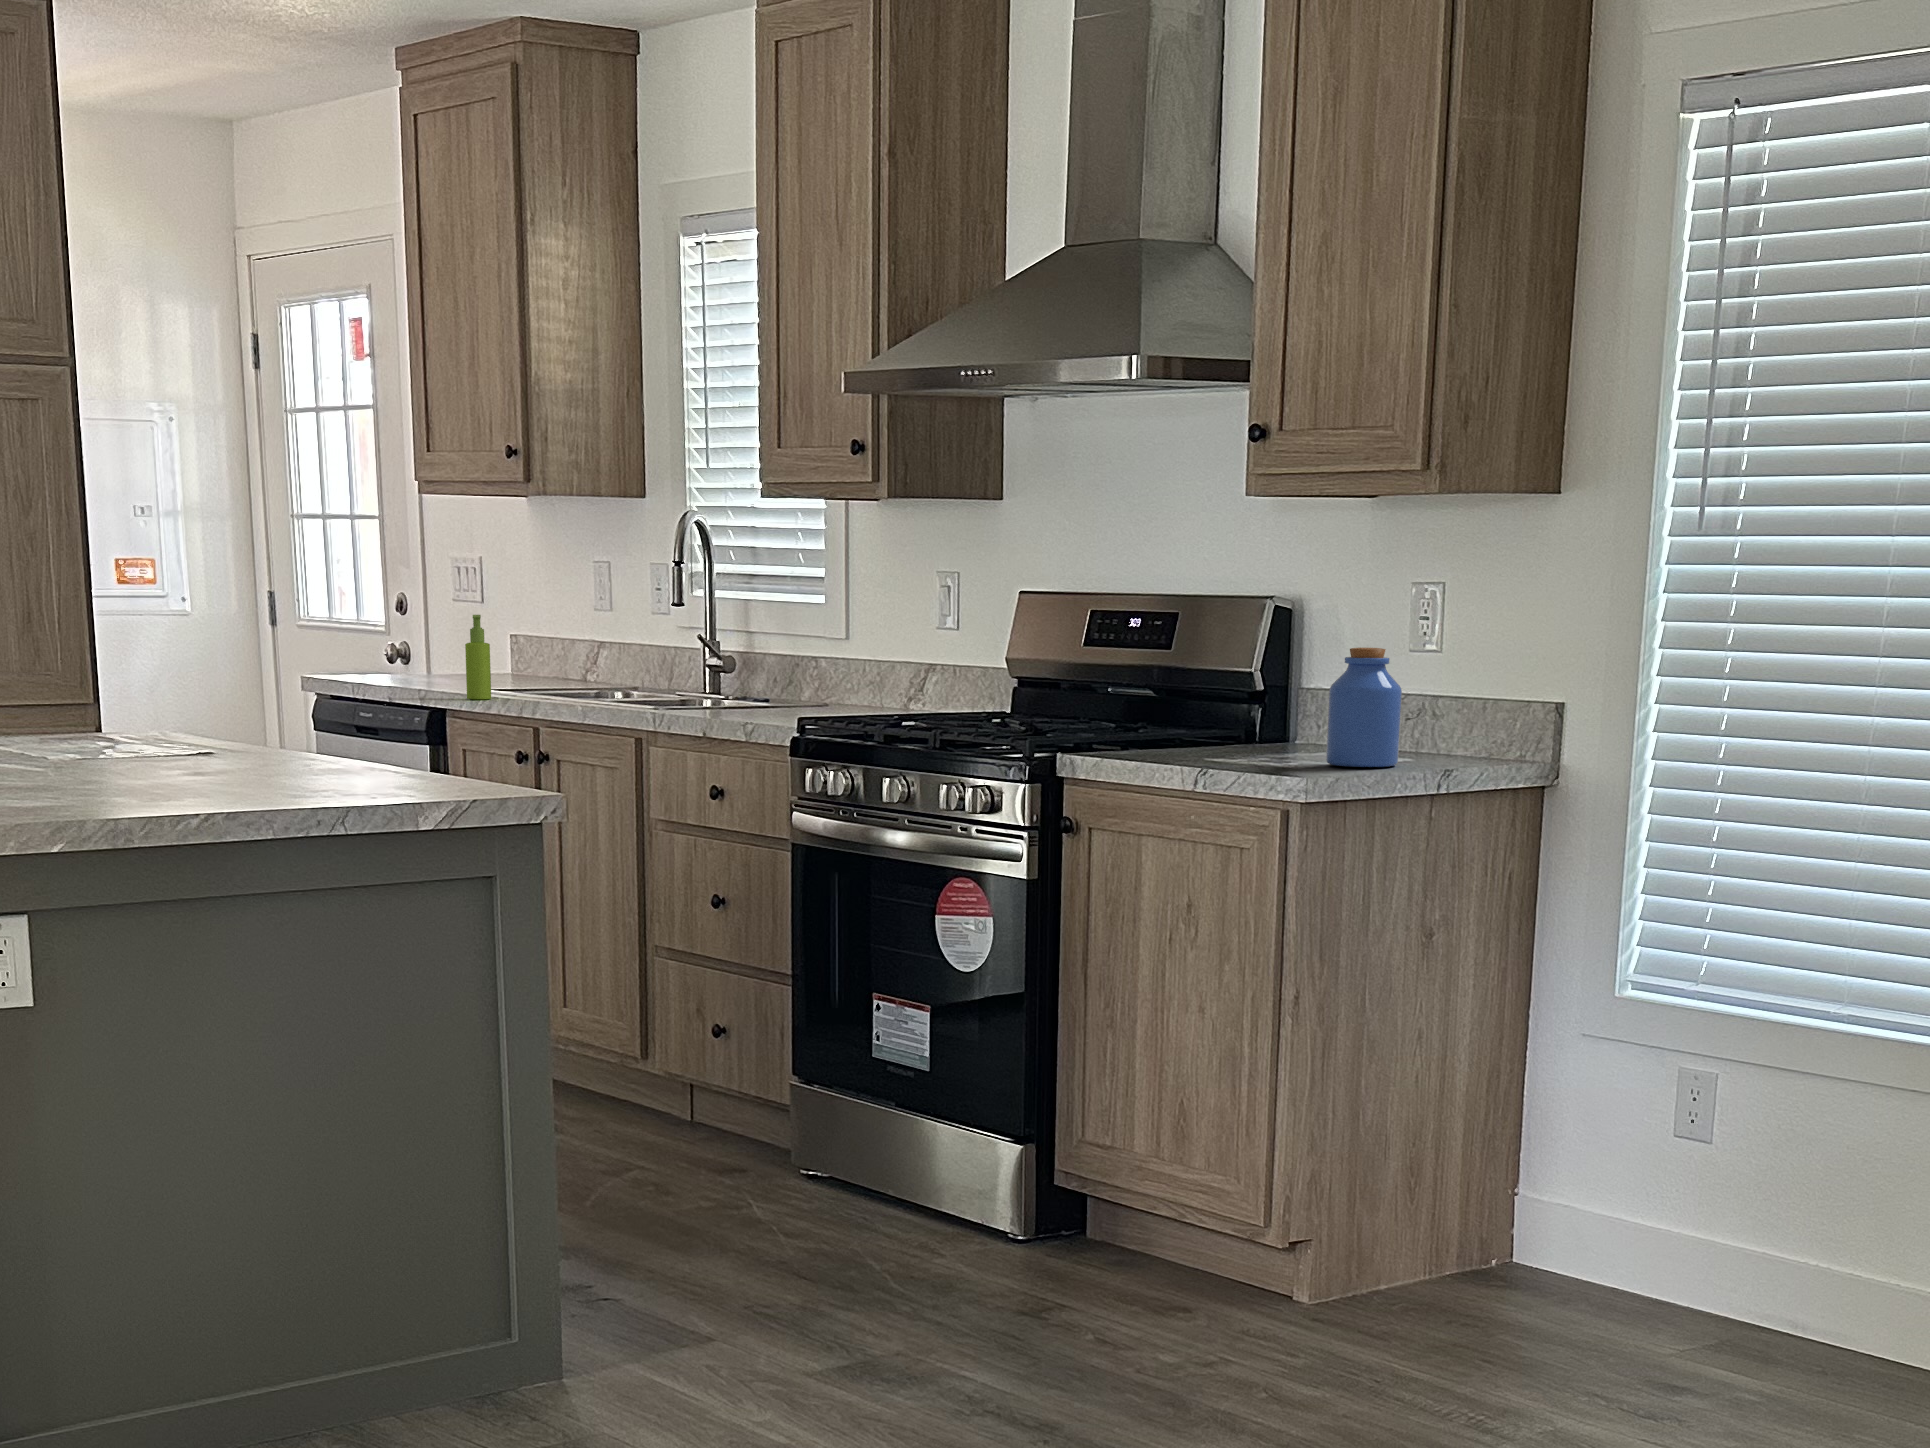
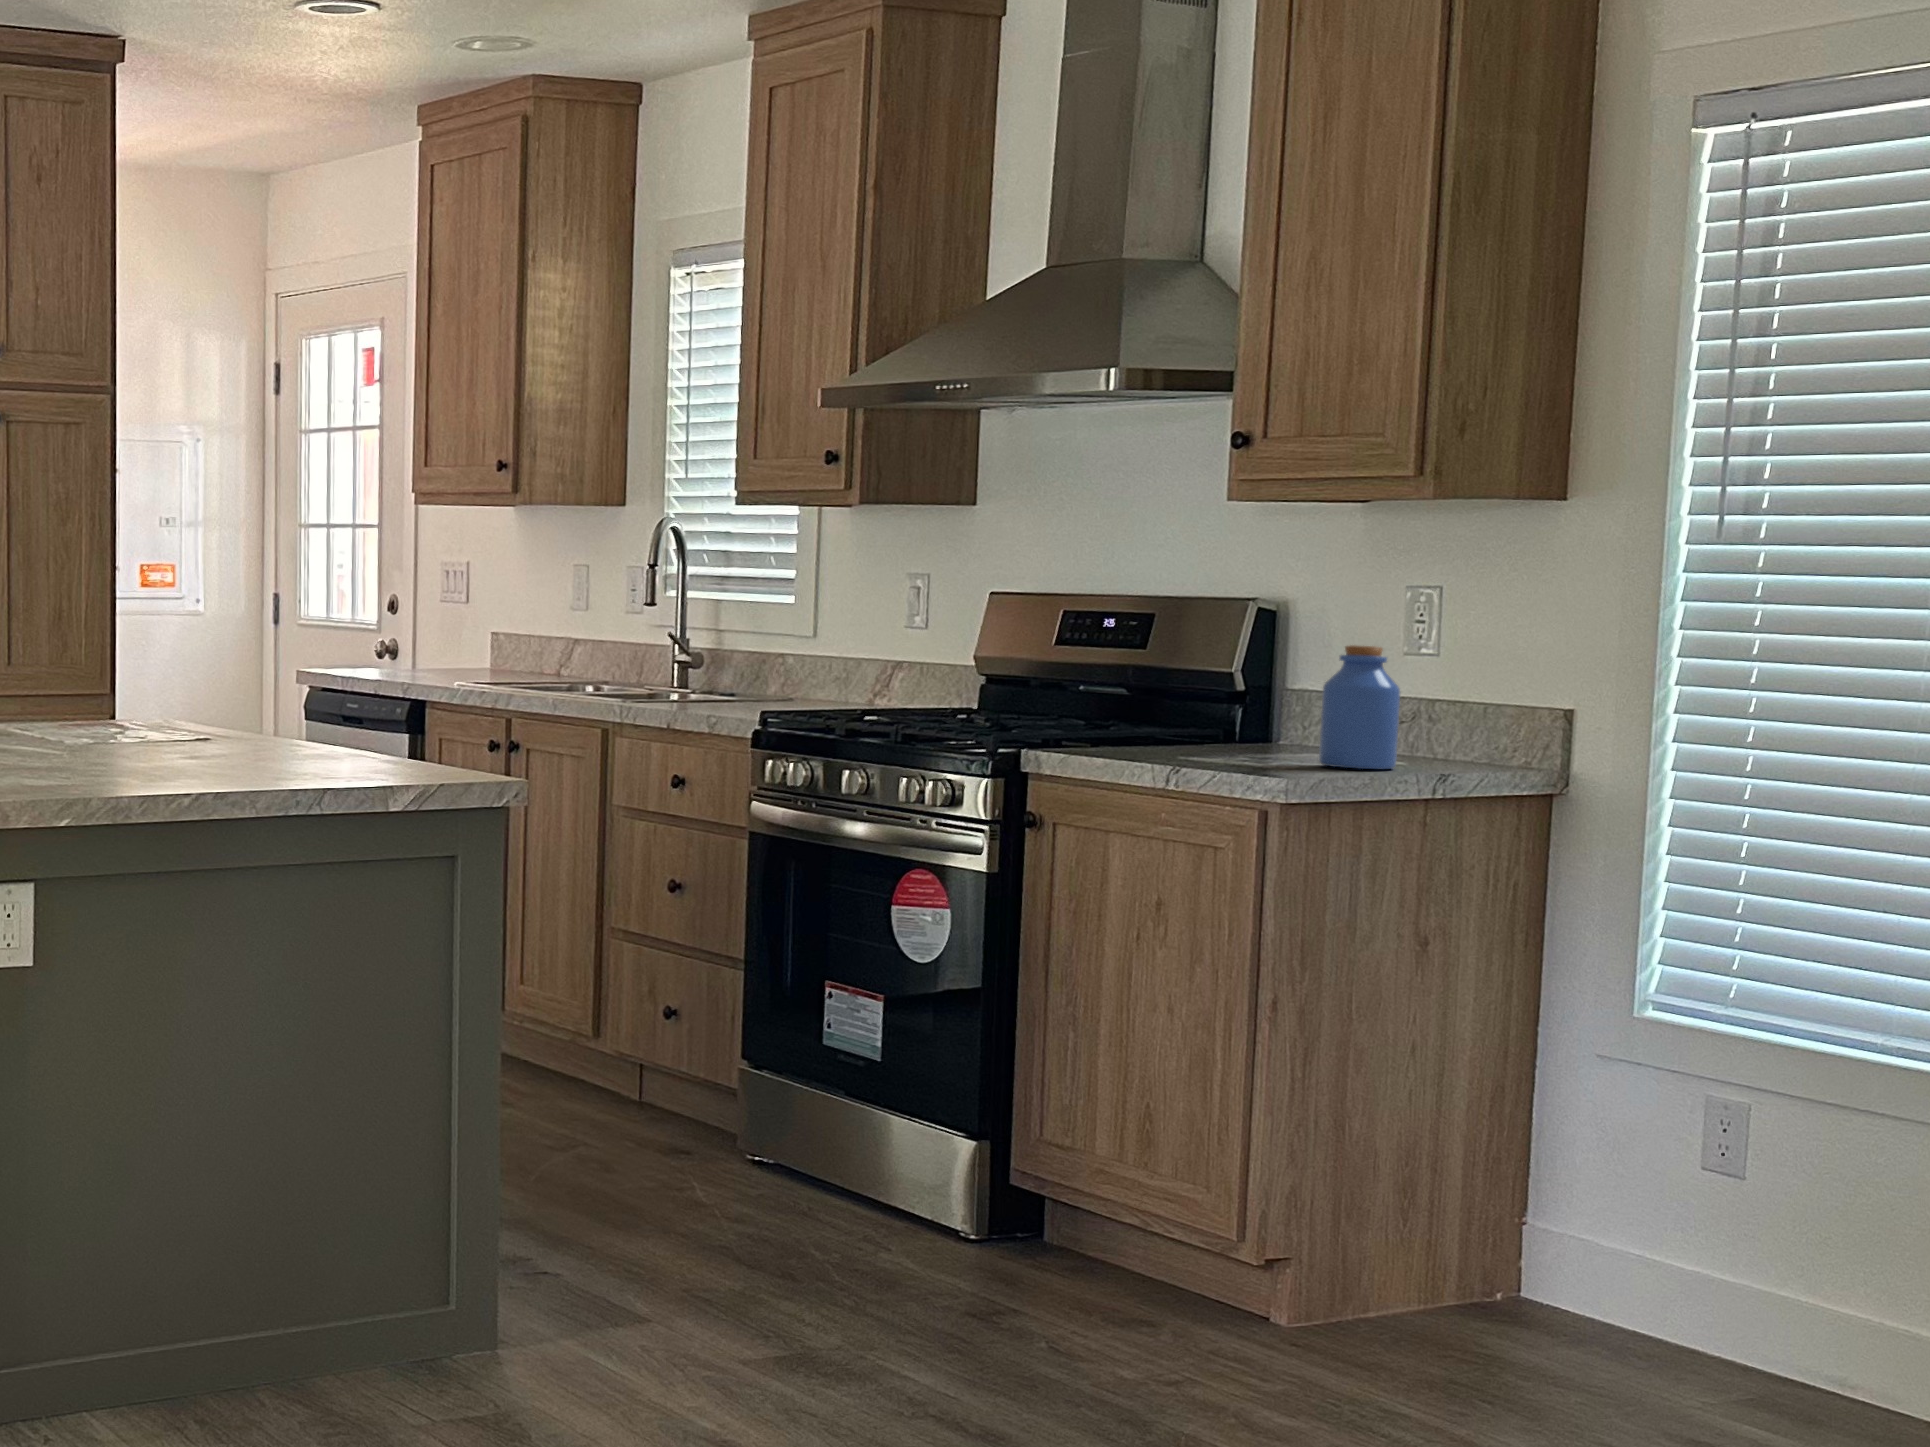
soap dispenser: present [465,615,491,699] -> none [441,605,466,685]

